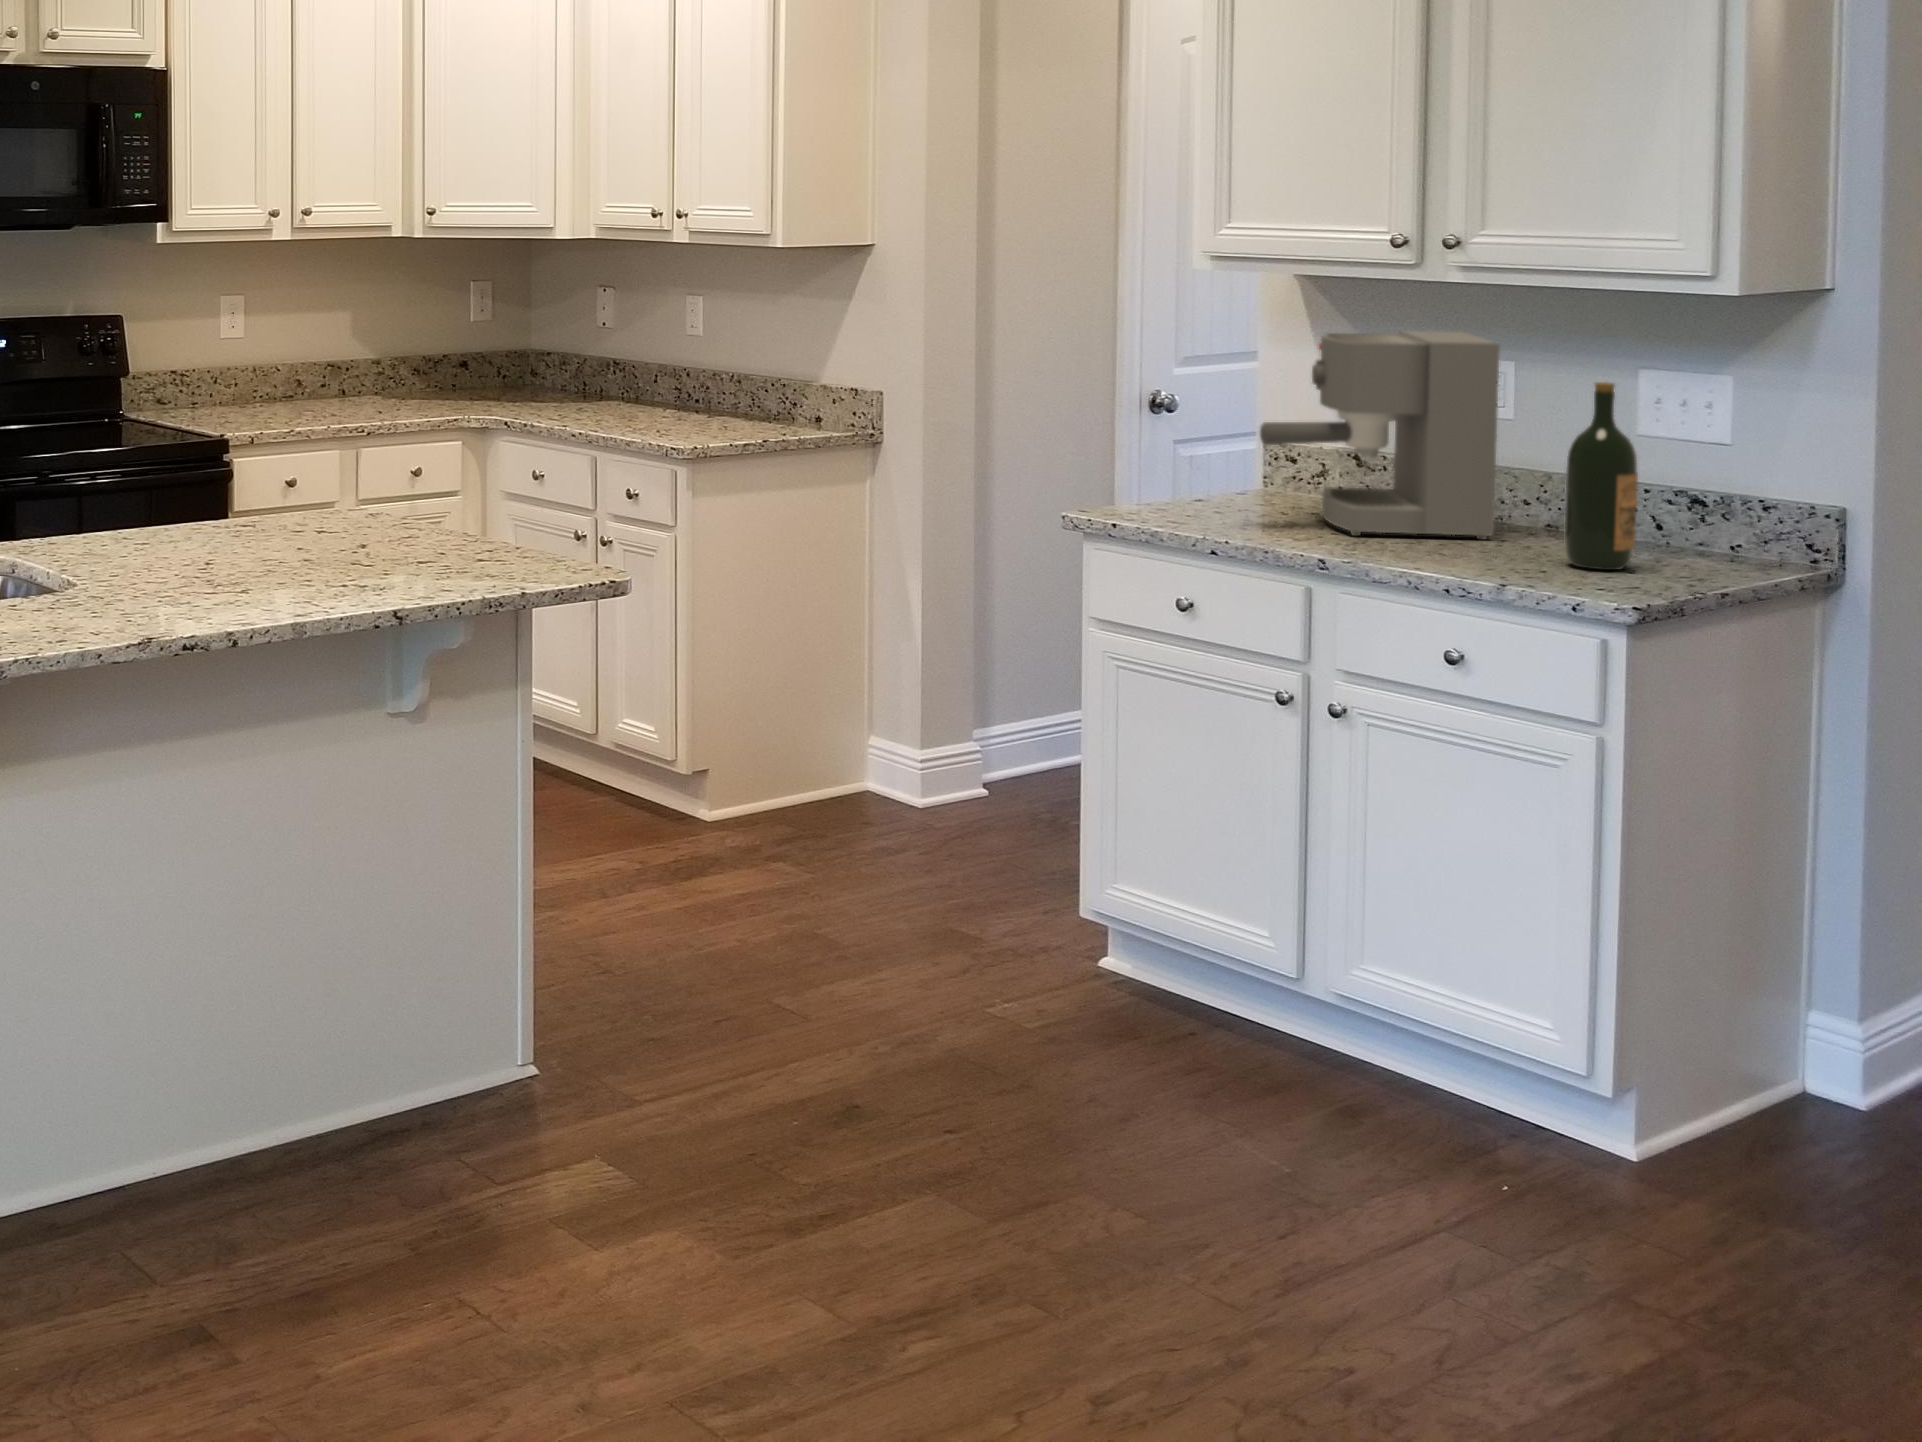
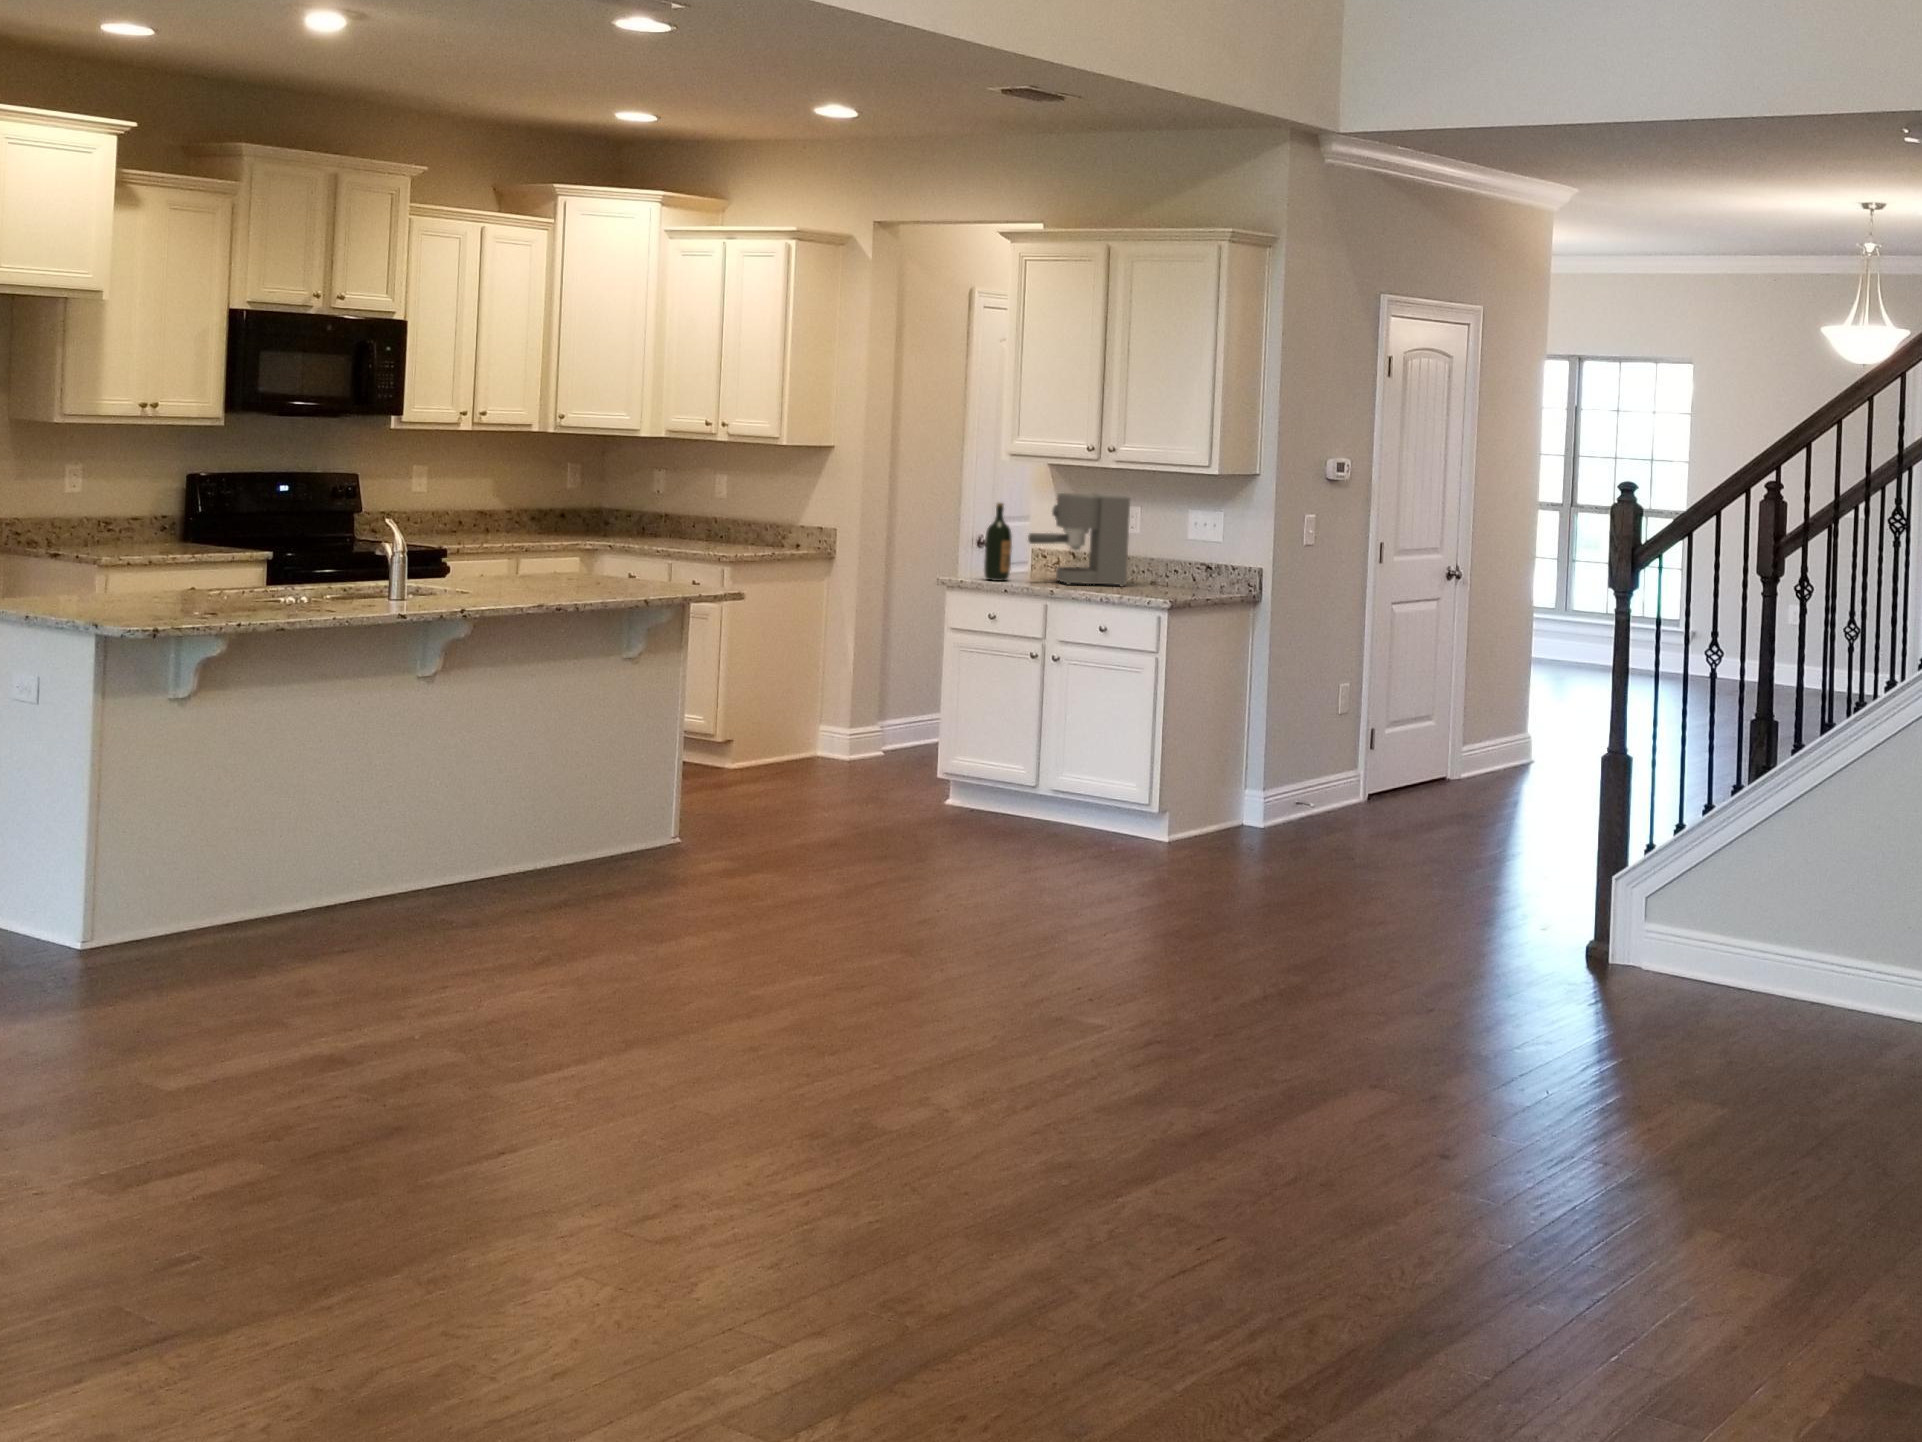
wine bottle: present [1565,382,1638,570] -> present [984,503,1012,581]

